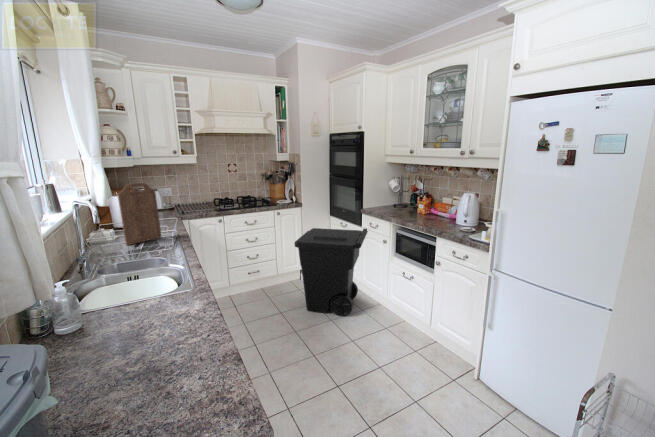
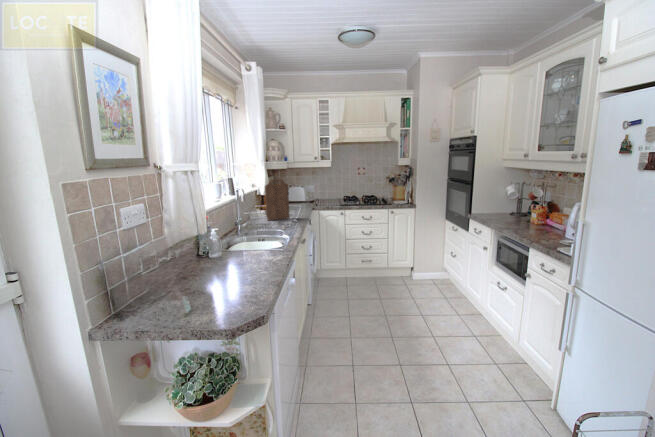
trash can: present [294,228,368,316] -> none [394,228,473,313]

